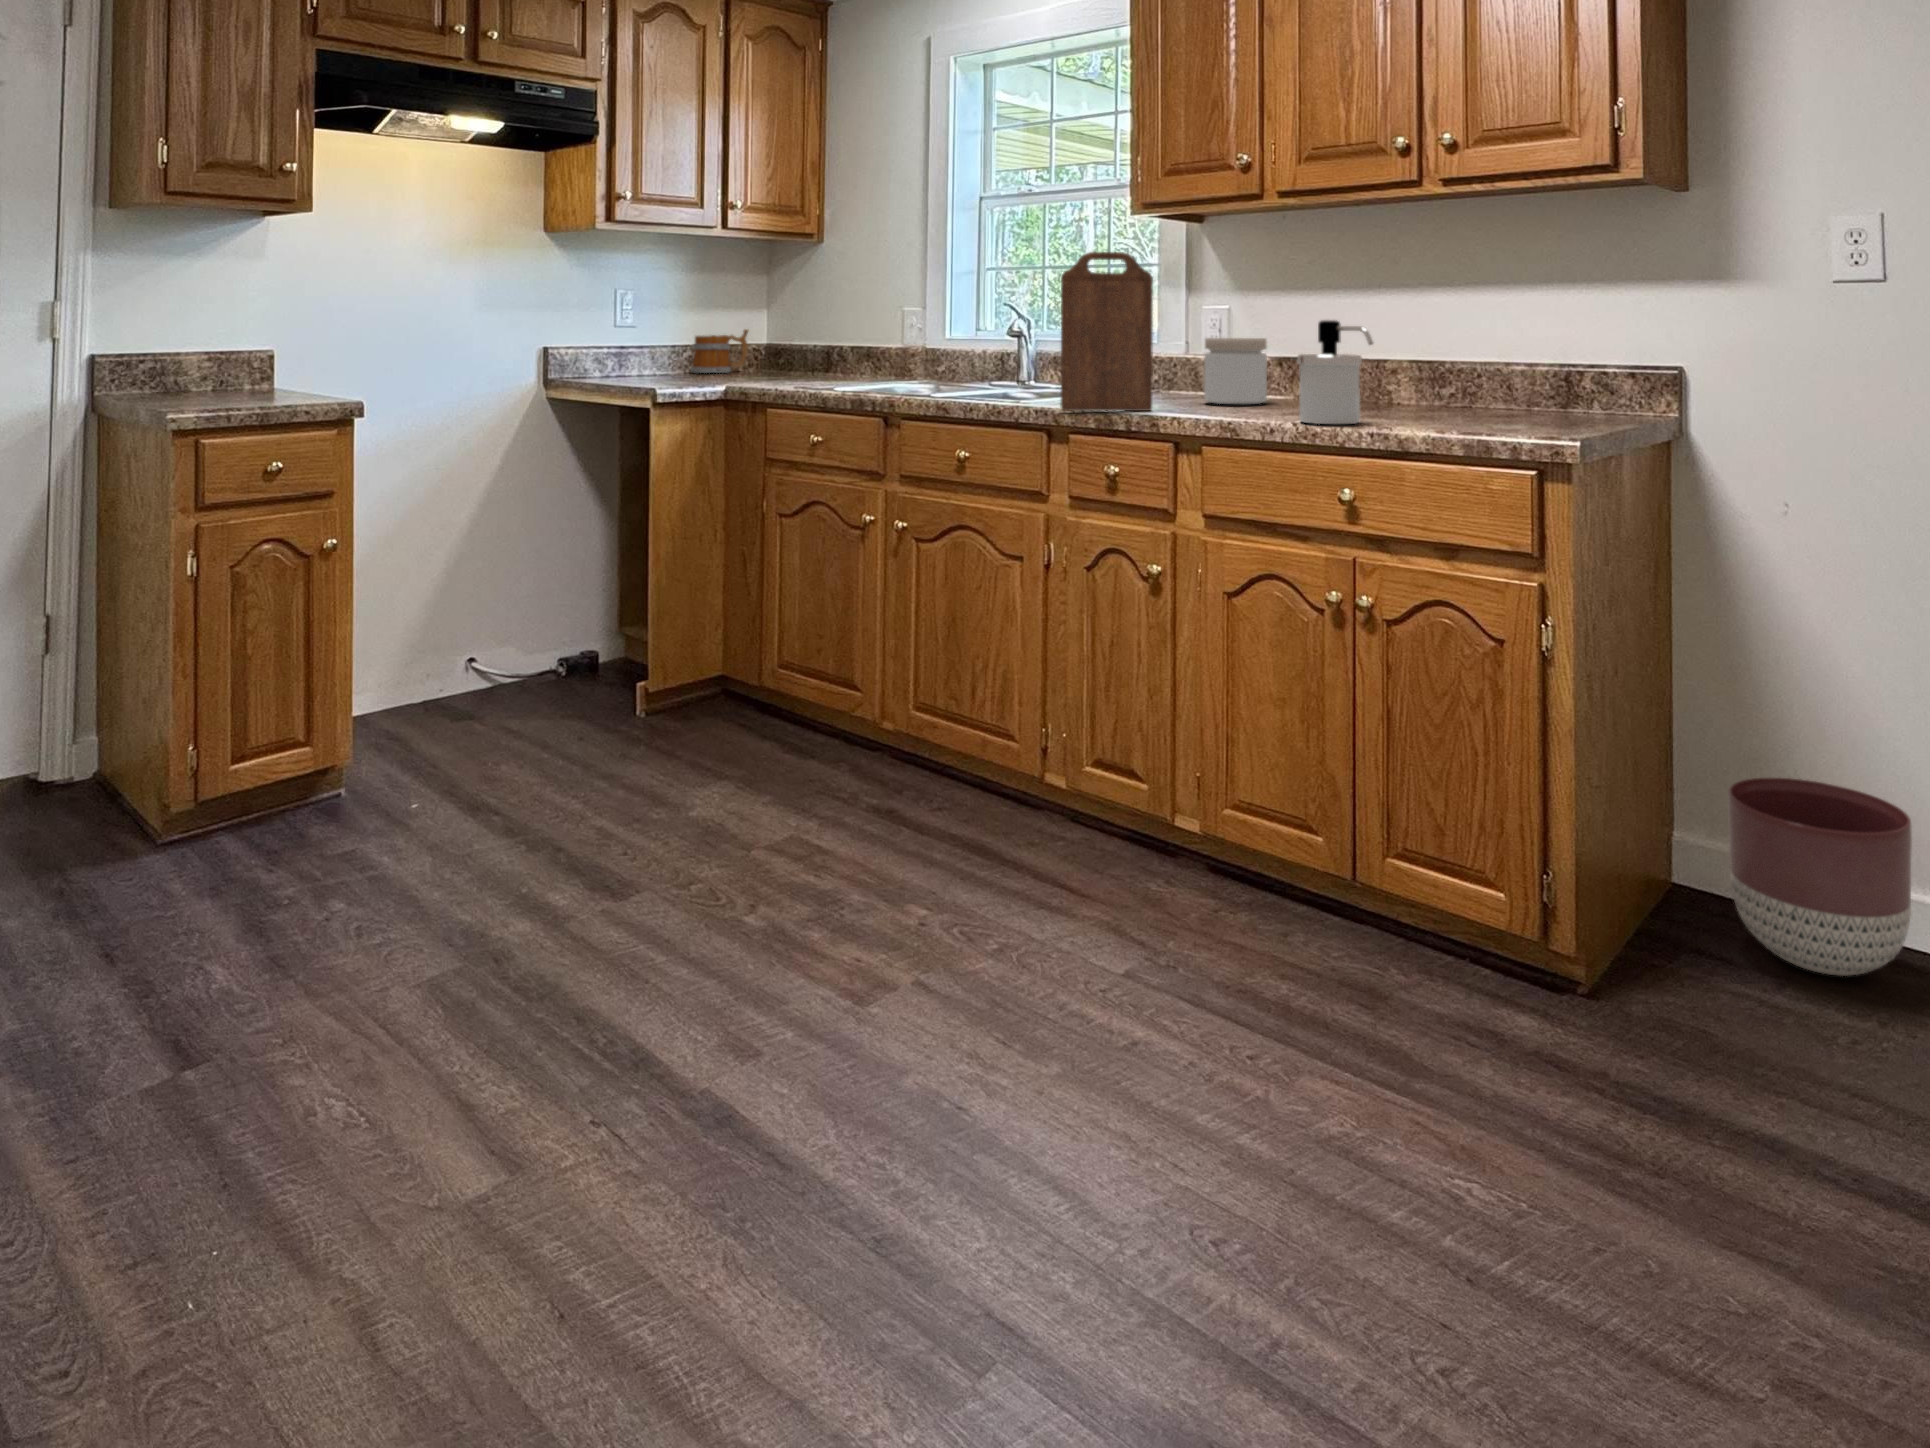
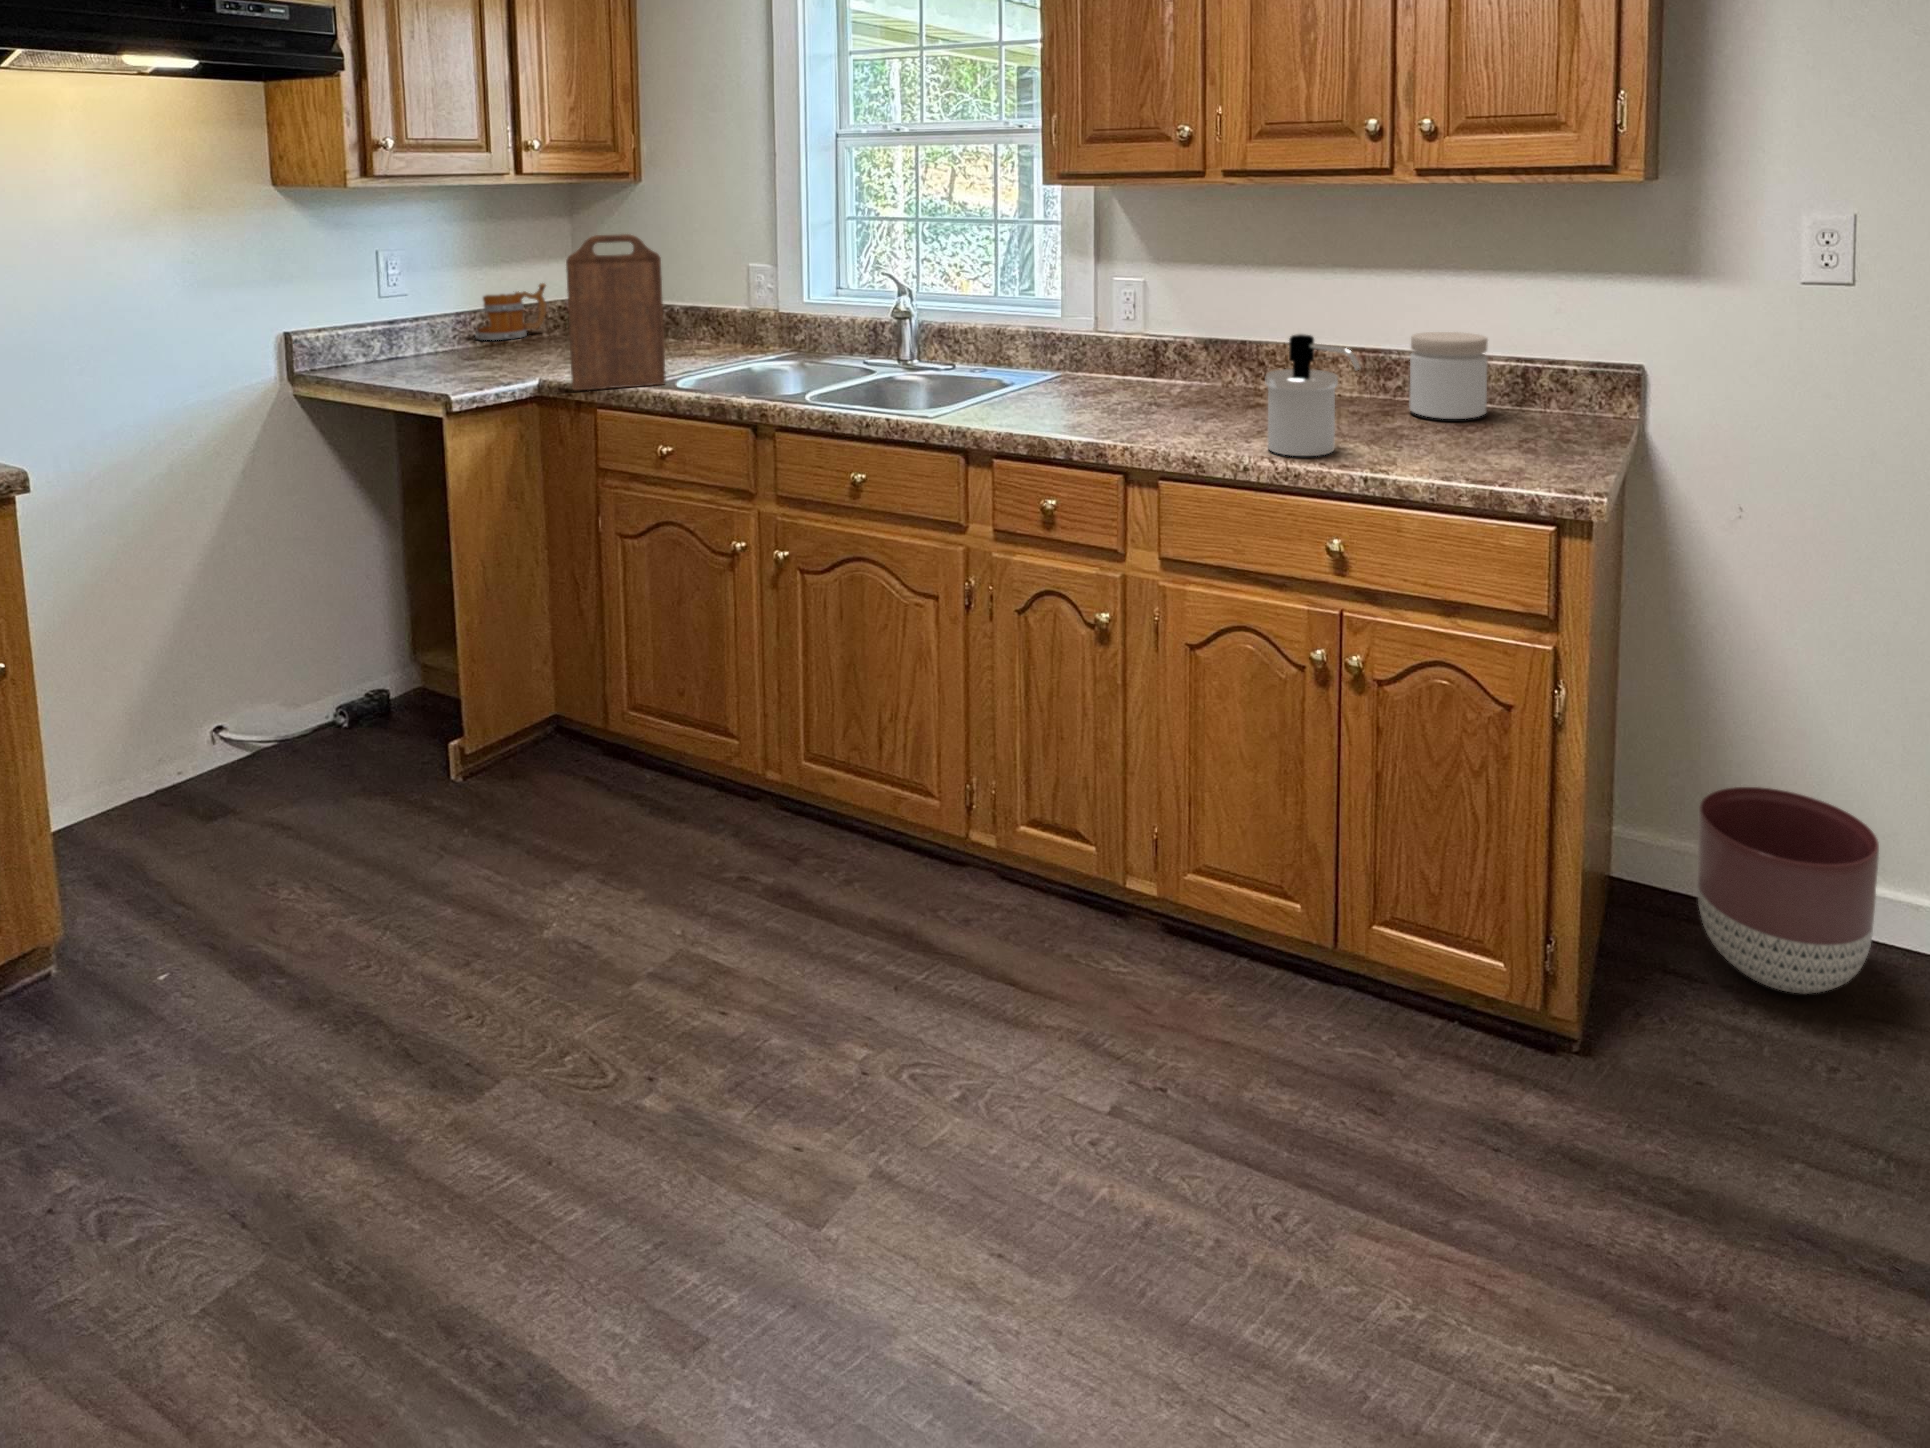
cutting board: present [1061,252,1153,411] -> present [566,234,666,390]
jar: present [1204,338,1267,404] -> present [1410,332,1488,419]

